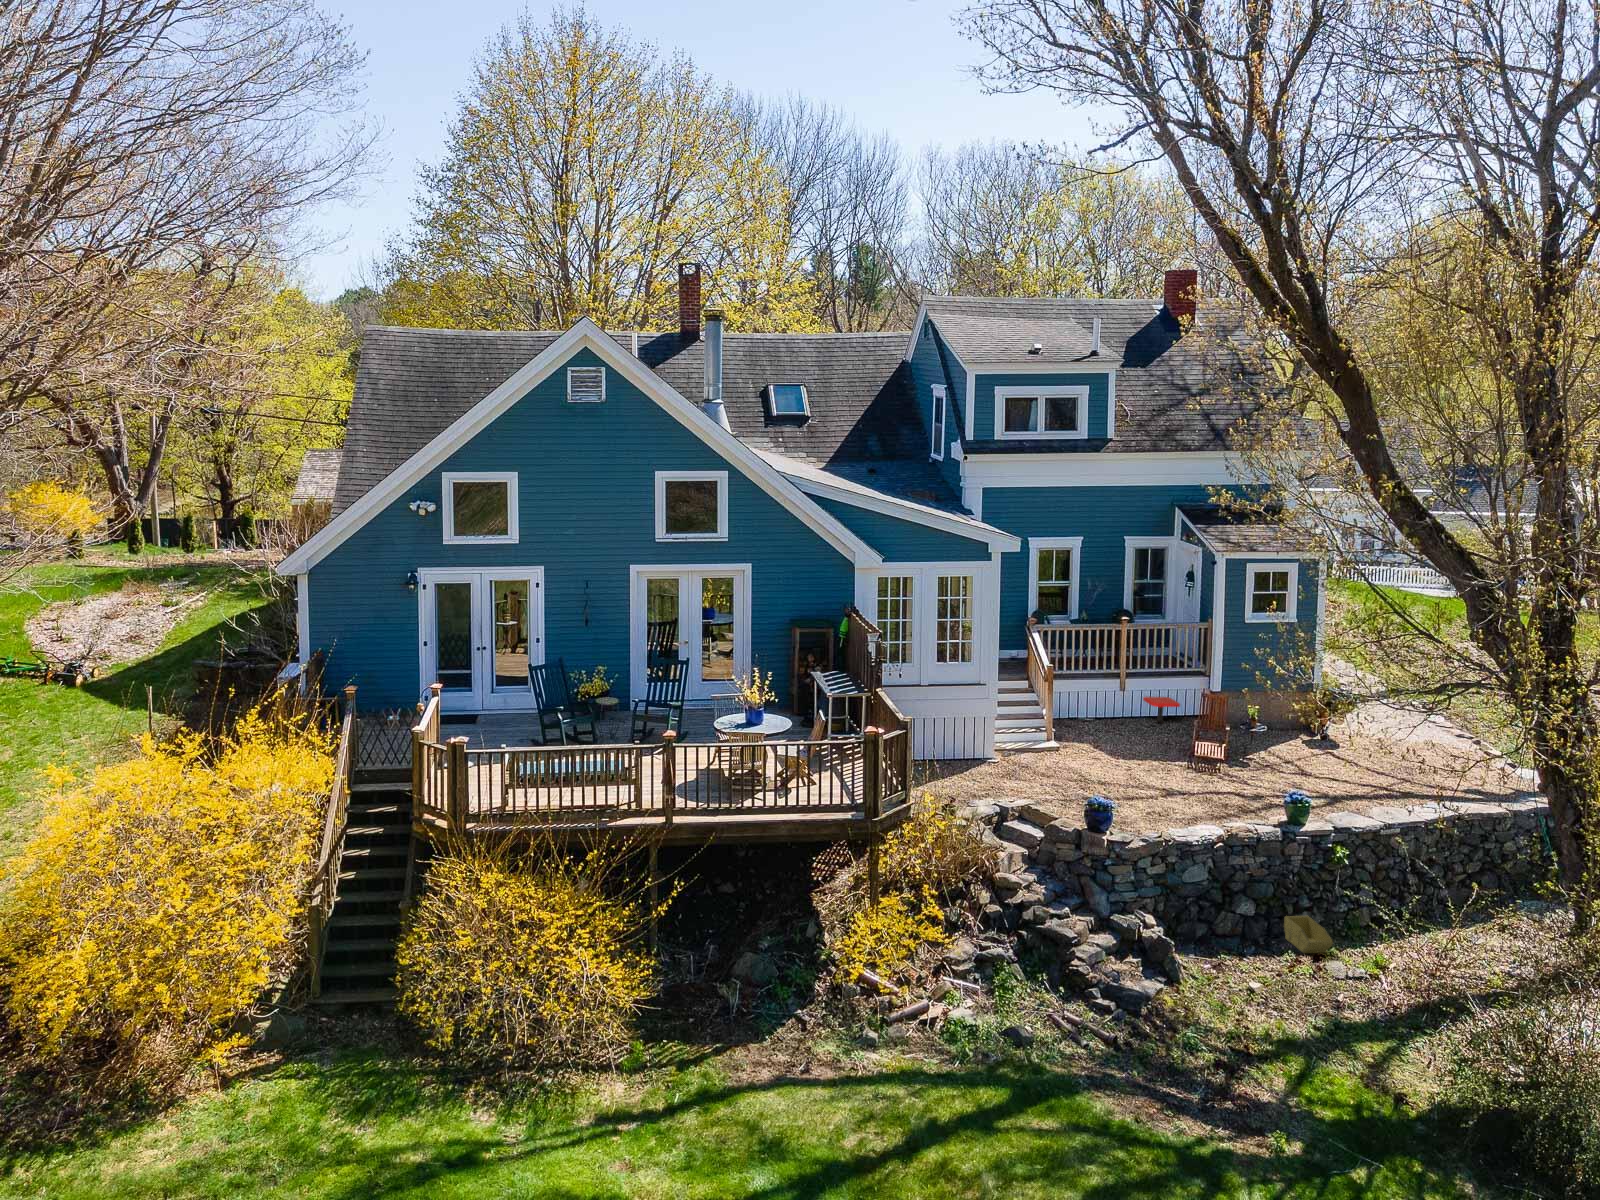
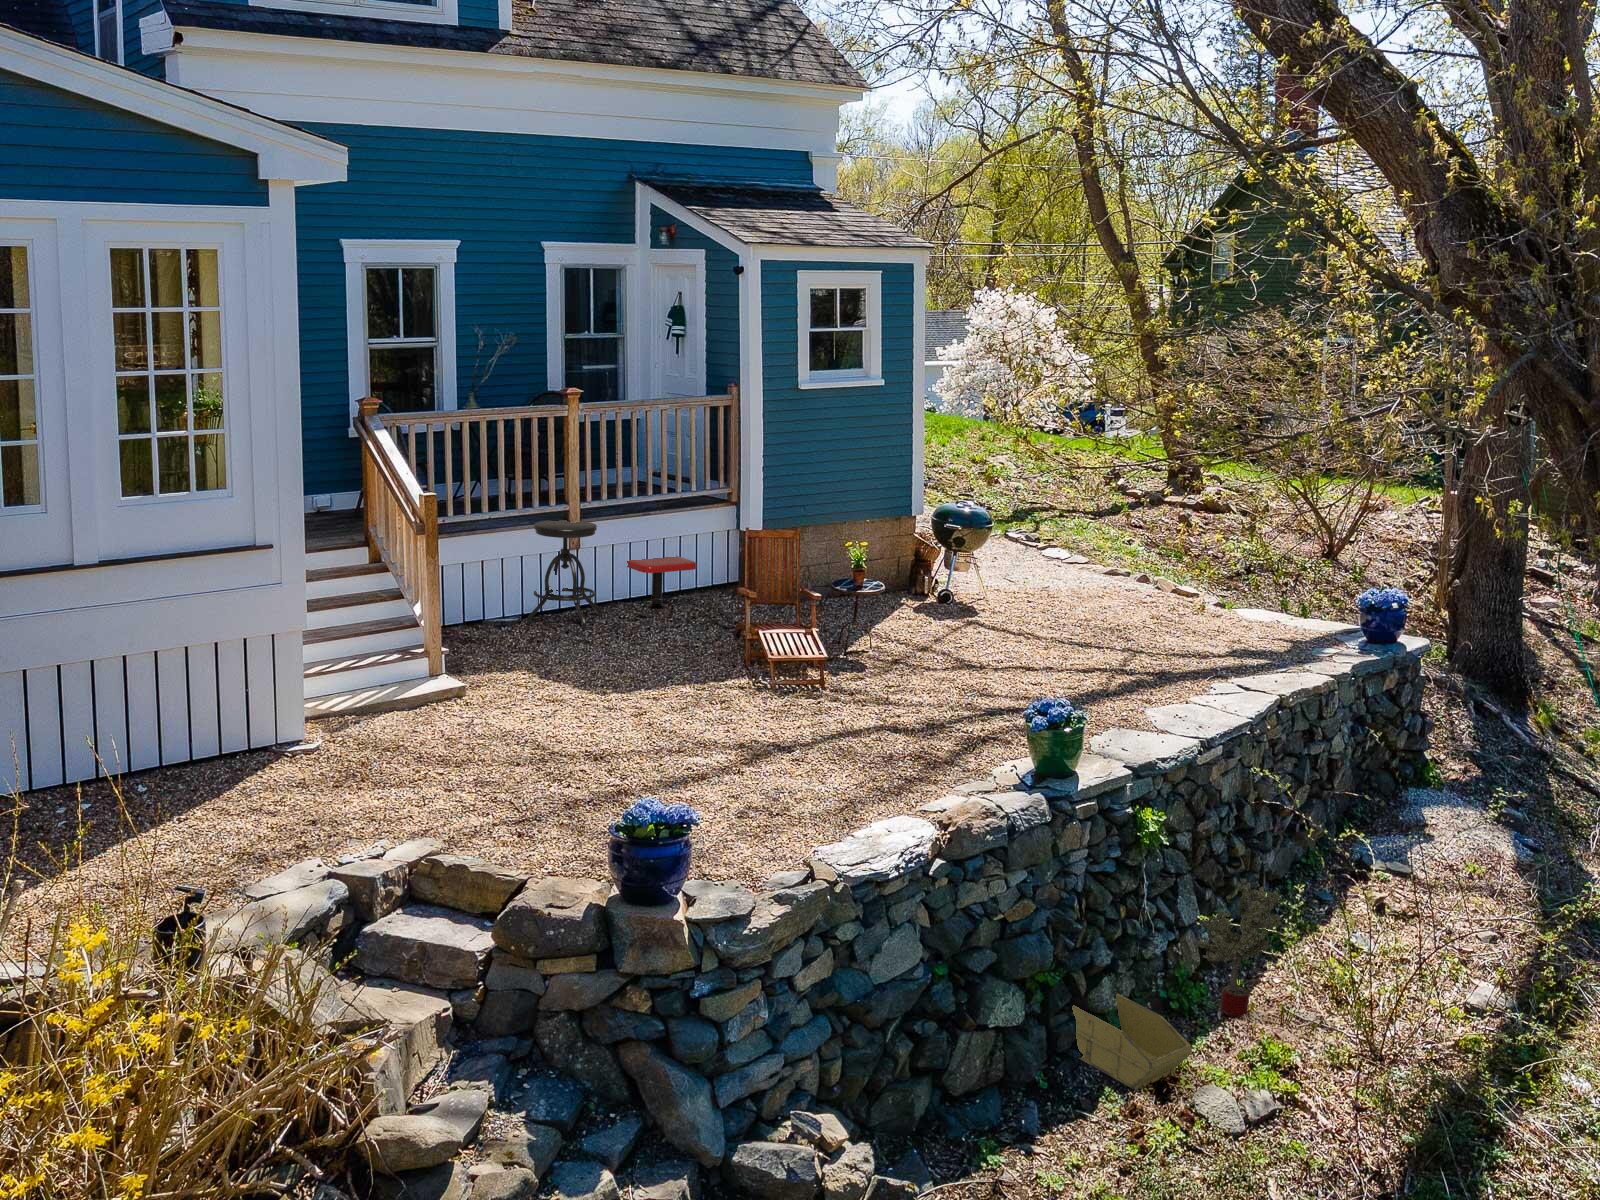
stool: none [1093,677,1130,729] -> present [526,520,602,628]
potted tree: none [1357,882,1405,944] -> present [1196,878,1282,1018]

